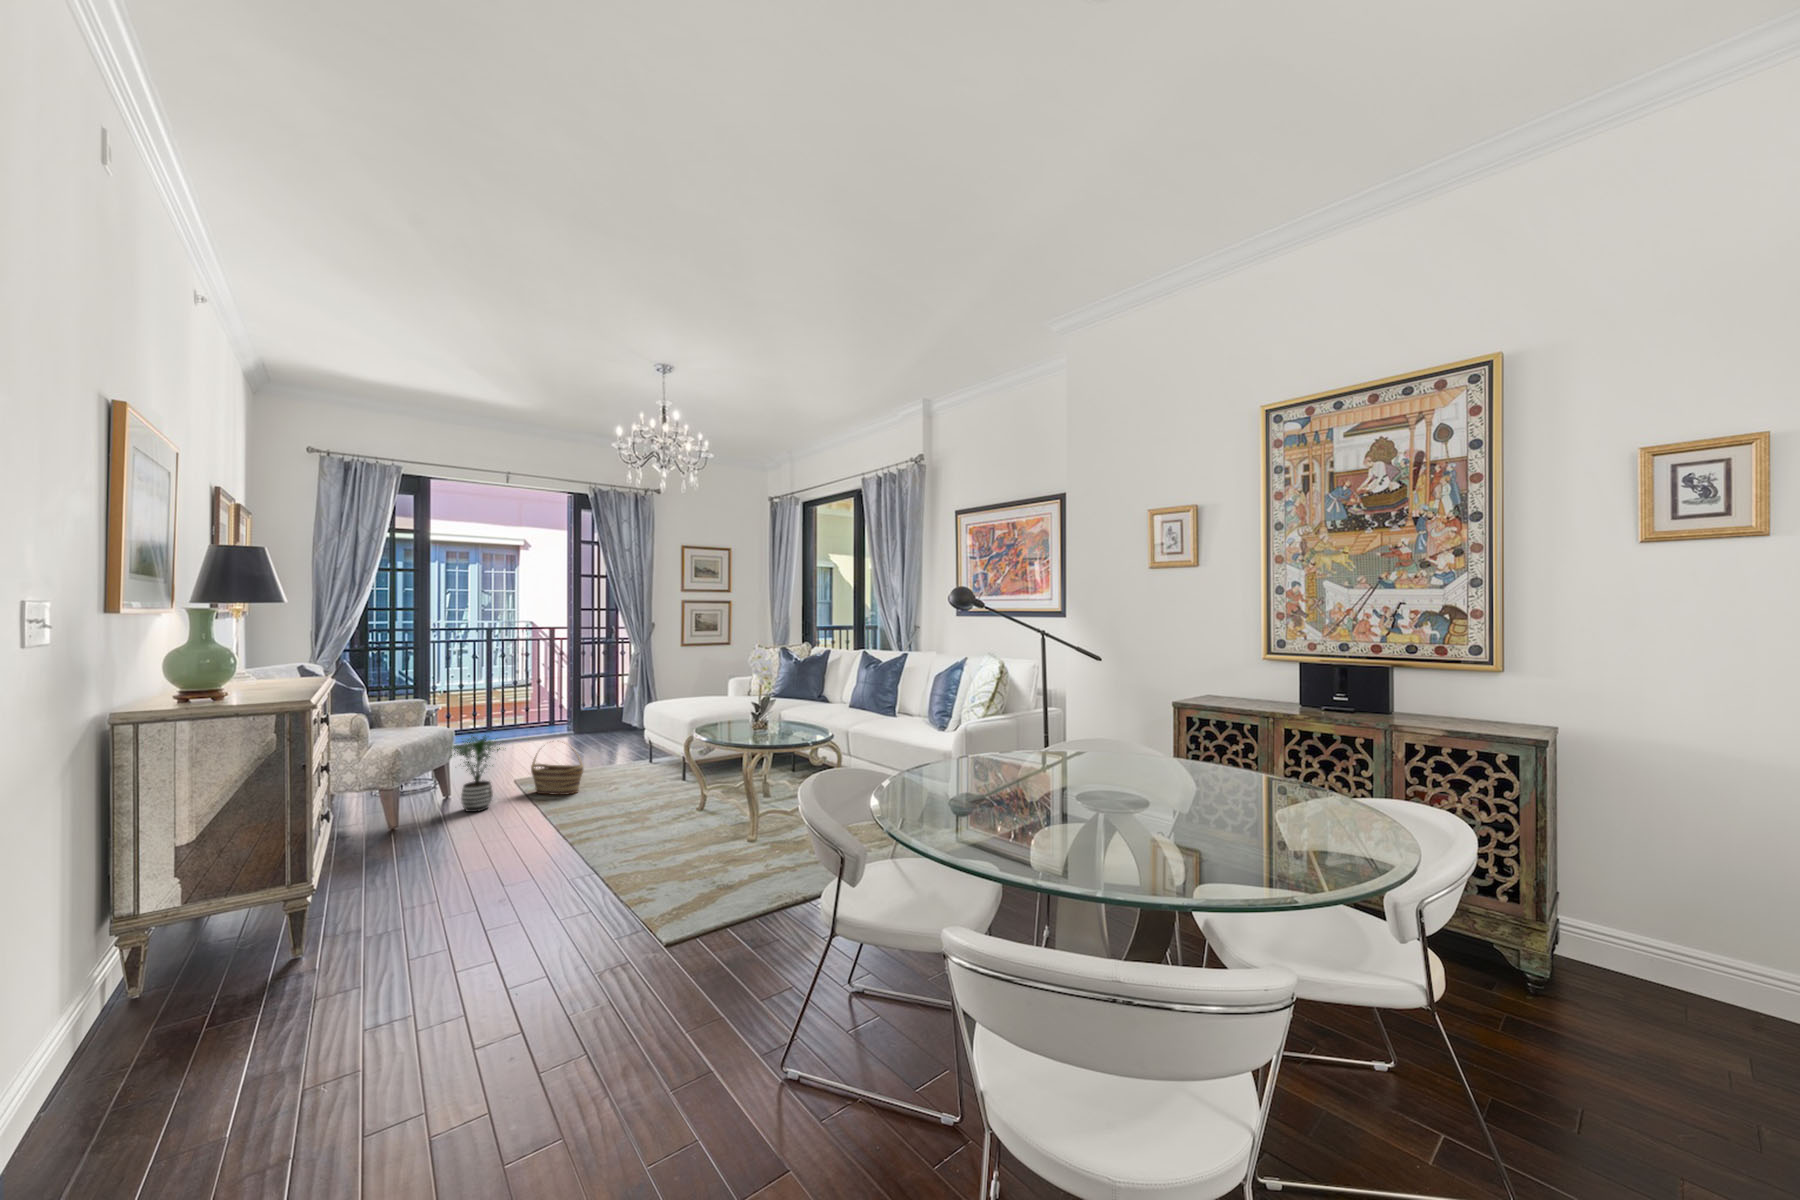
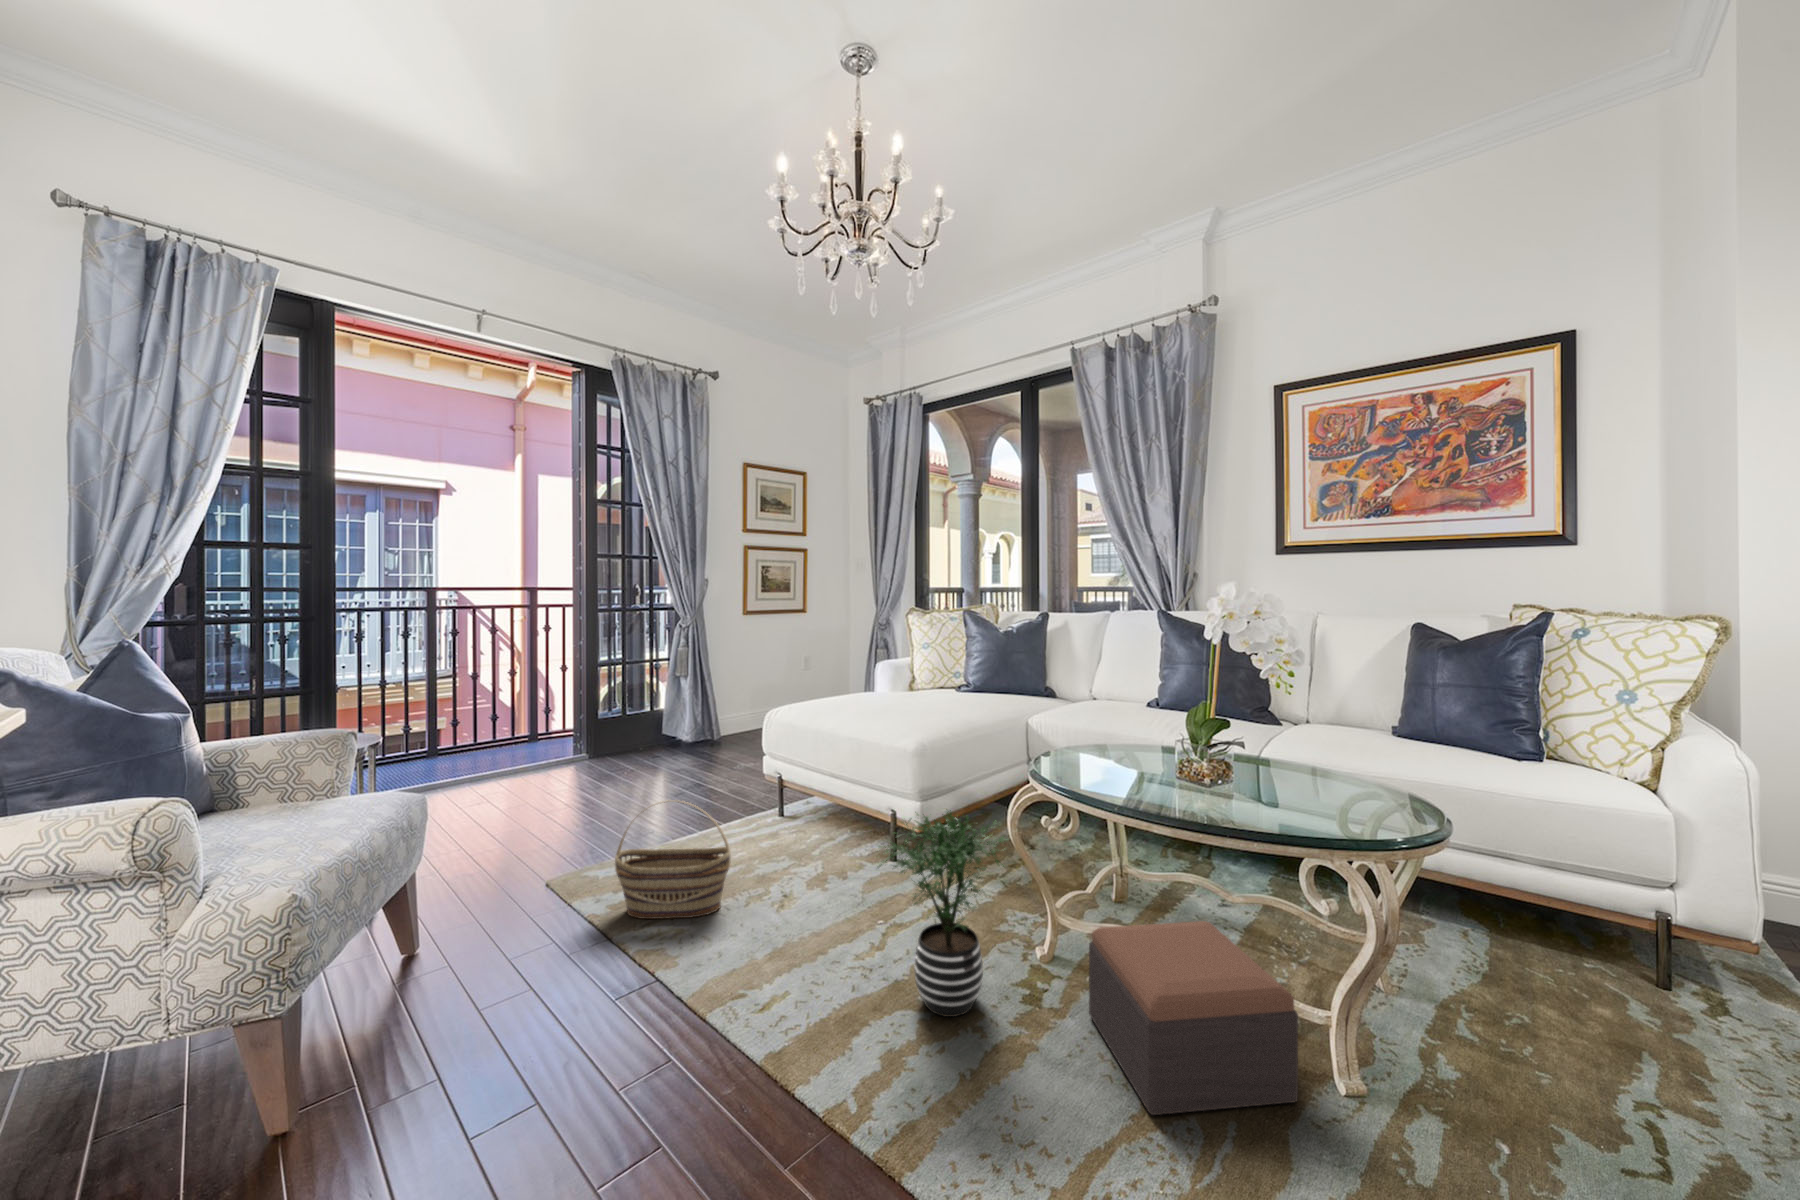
potted plant: present [449,735,501,812] -> present [878,810,1004,1017]
footstool: none [660,789,733,845] -> present [1089,921,1298,1115]

